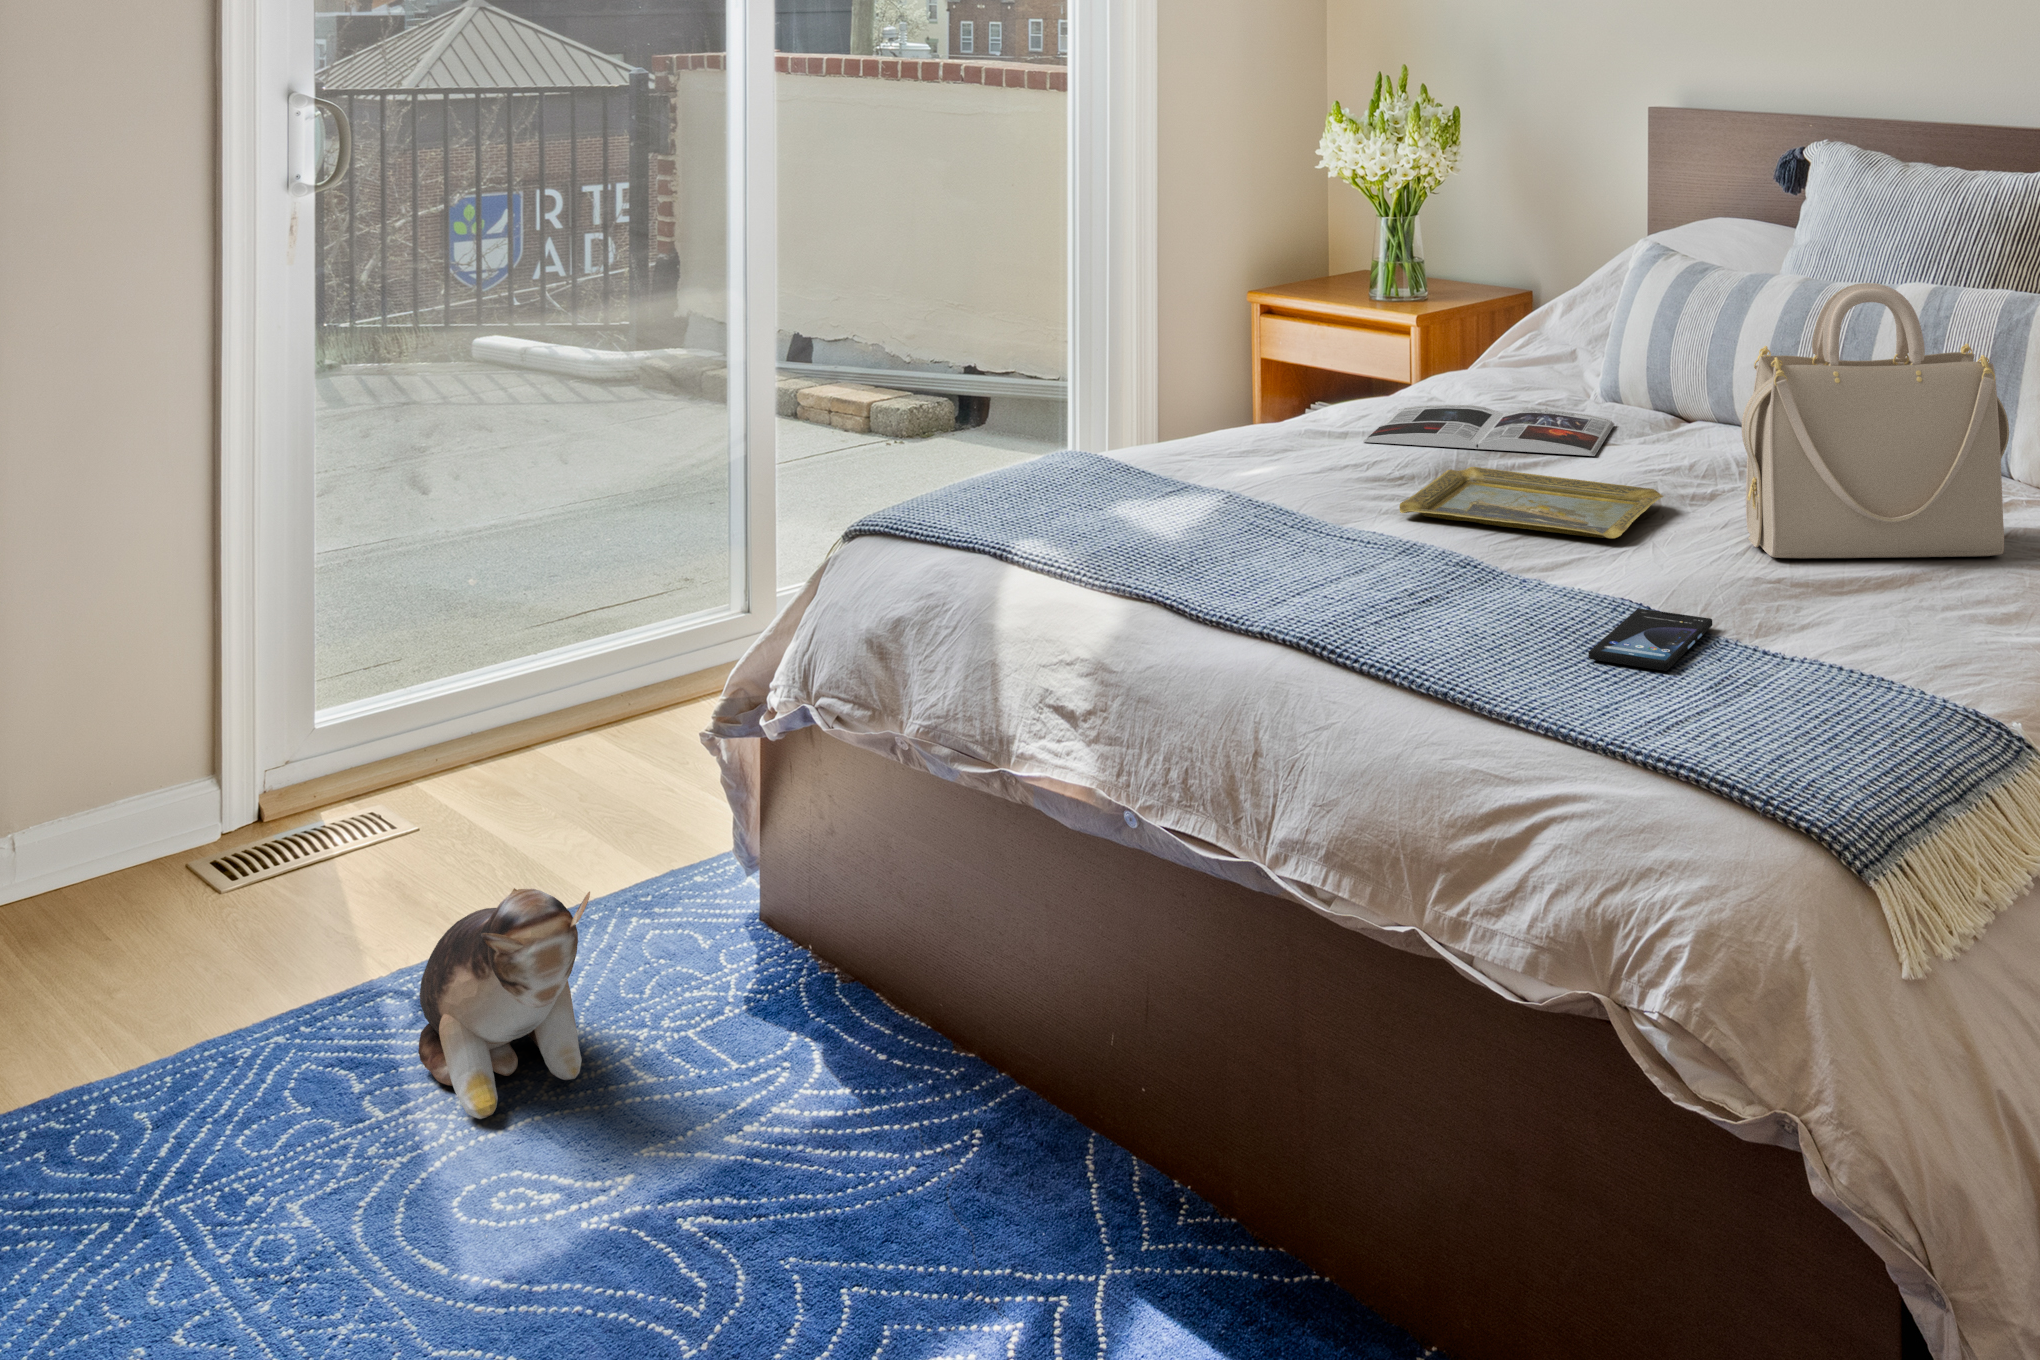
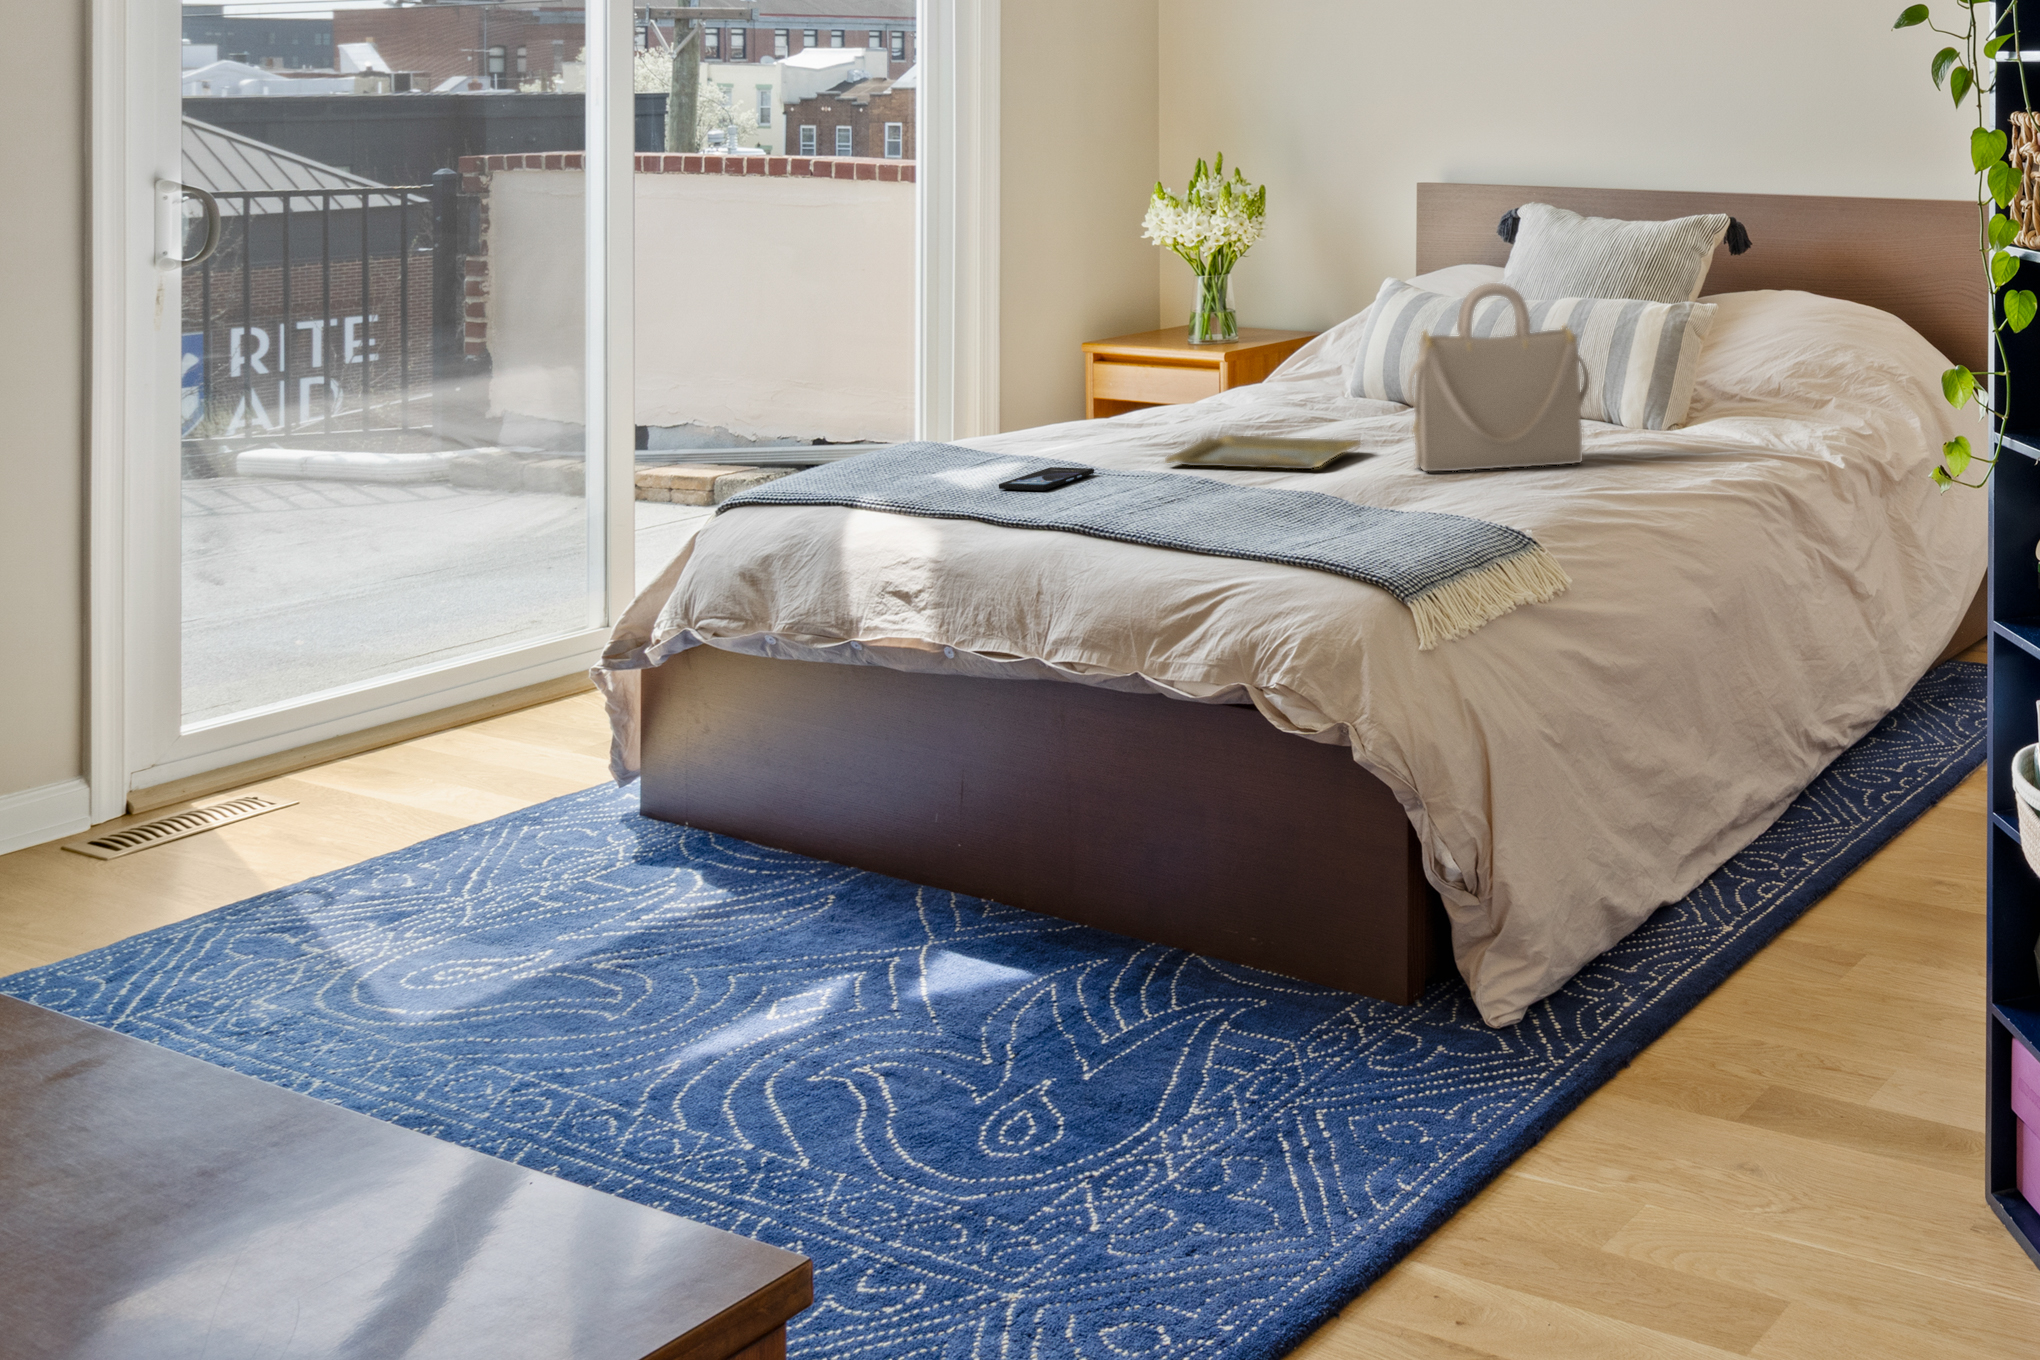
magazine: present [1363,405,1614,456] -> none [1150,404,1353,431]
smartphone: present [1588,608,1712,671] -> present [999,467,1094,490]
plush toy: present [418,888,590,1119] -> none [341,760,513,946]

